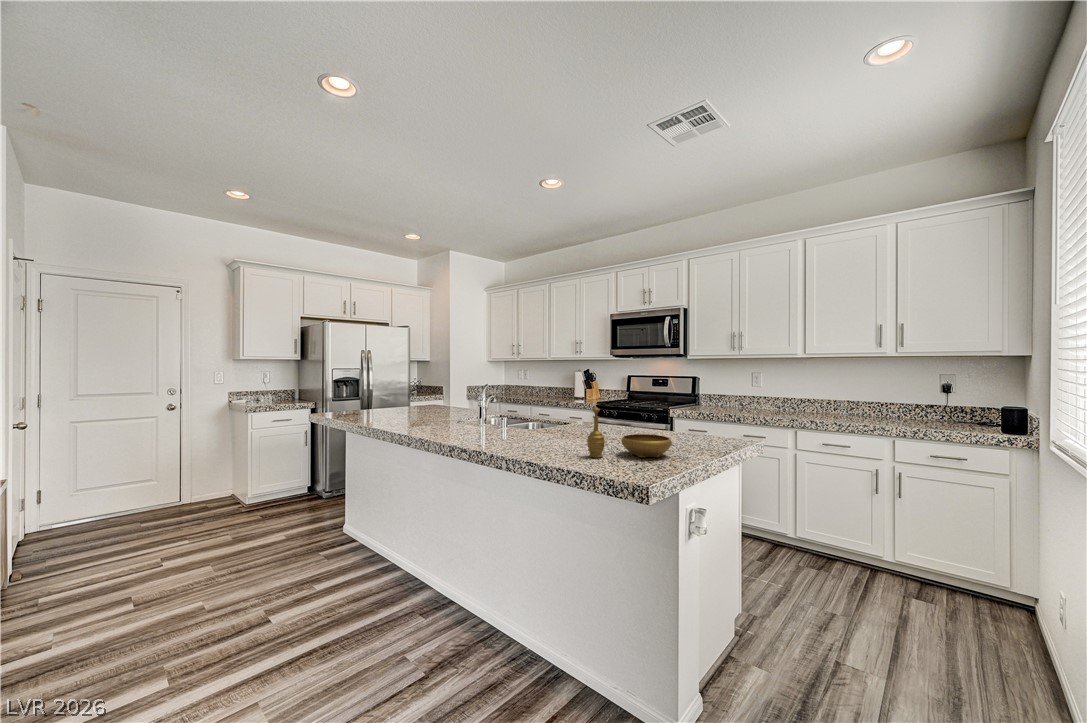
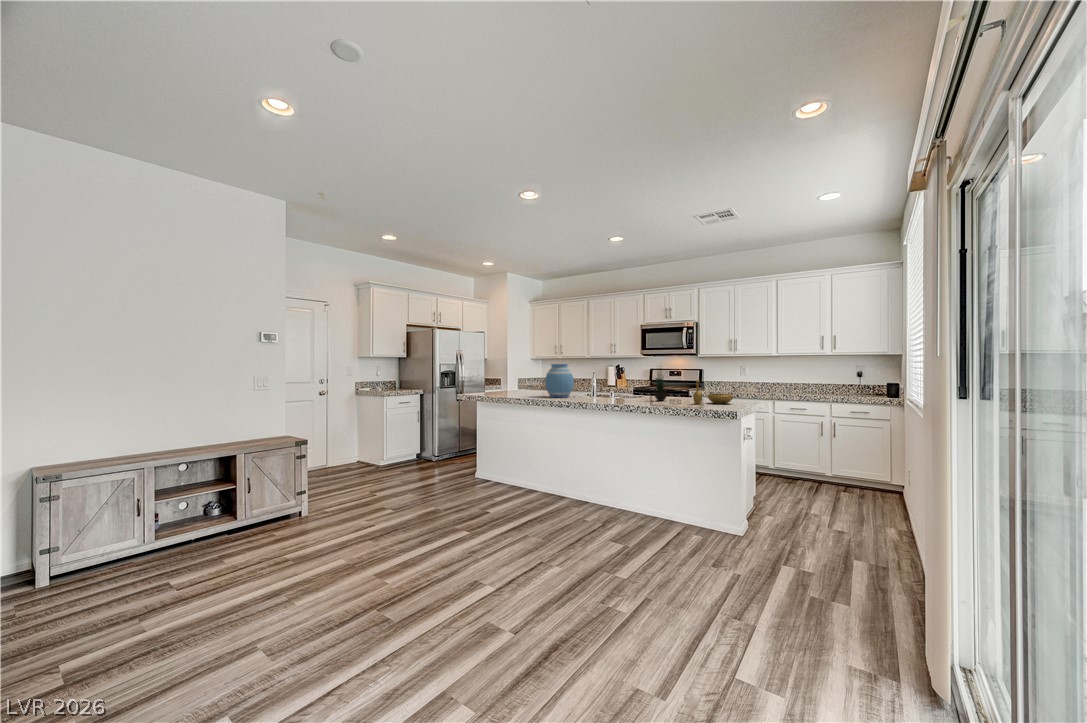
potted plant: none [525,362,567,443] -> present [654,373,667,401]
vase: none [386,371,435,428] -> present [545,364,574,398]

